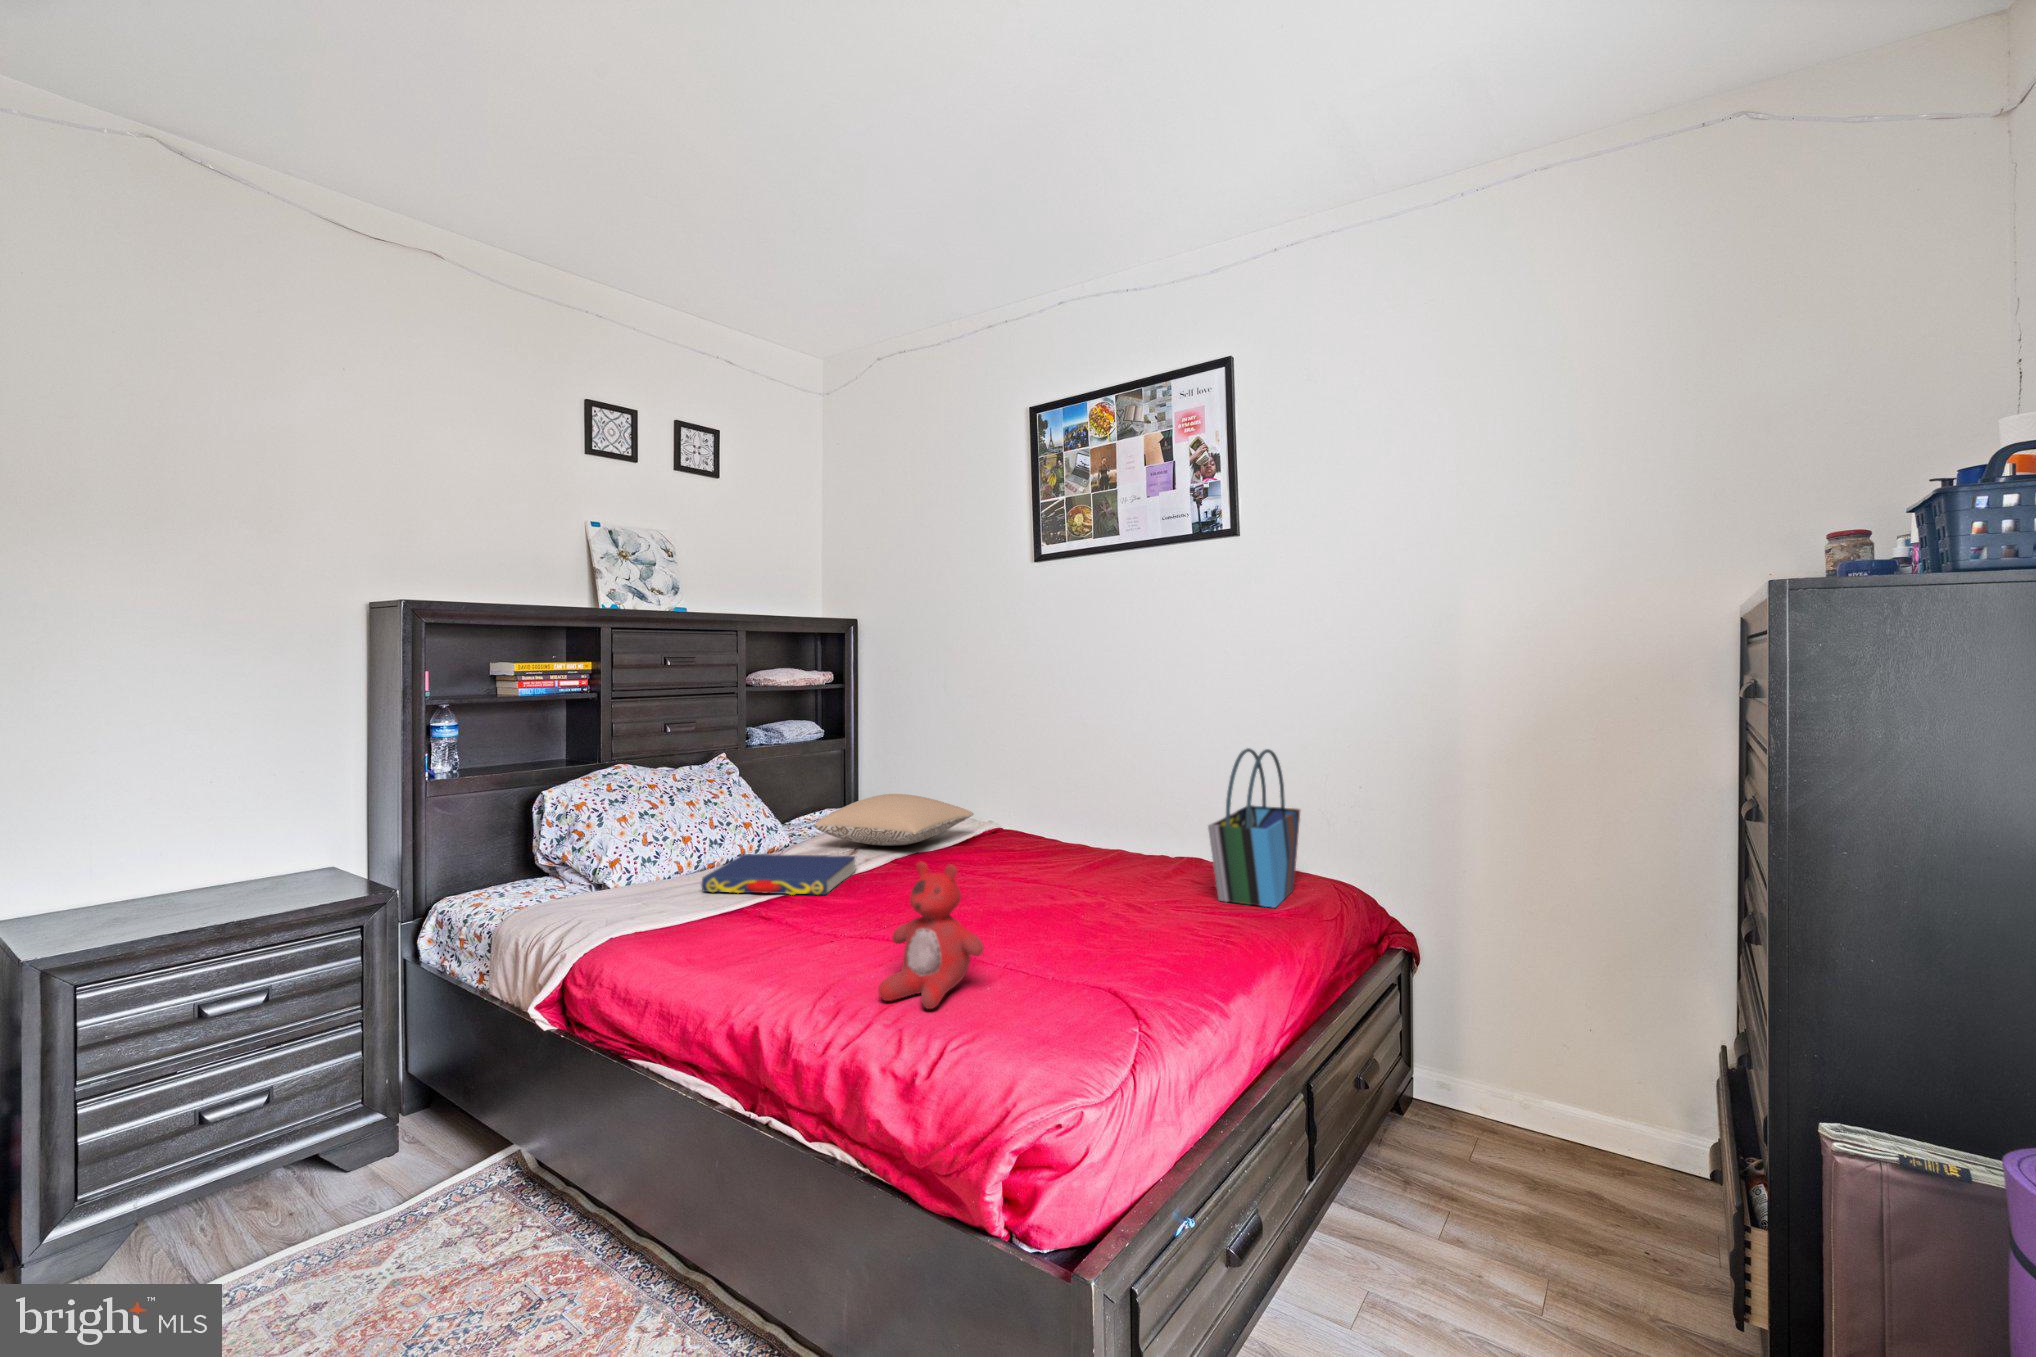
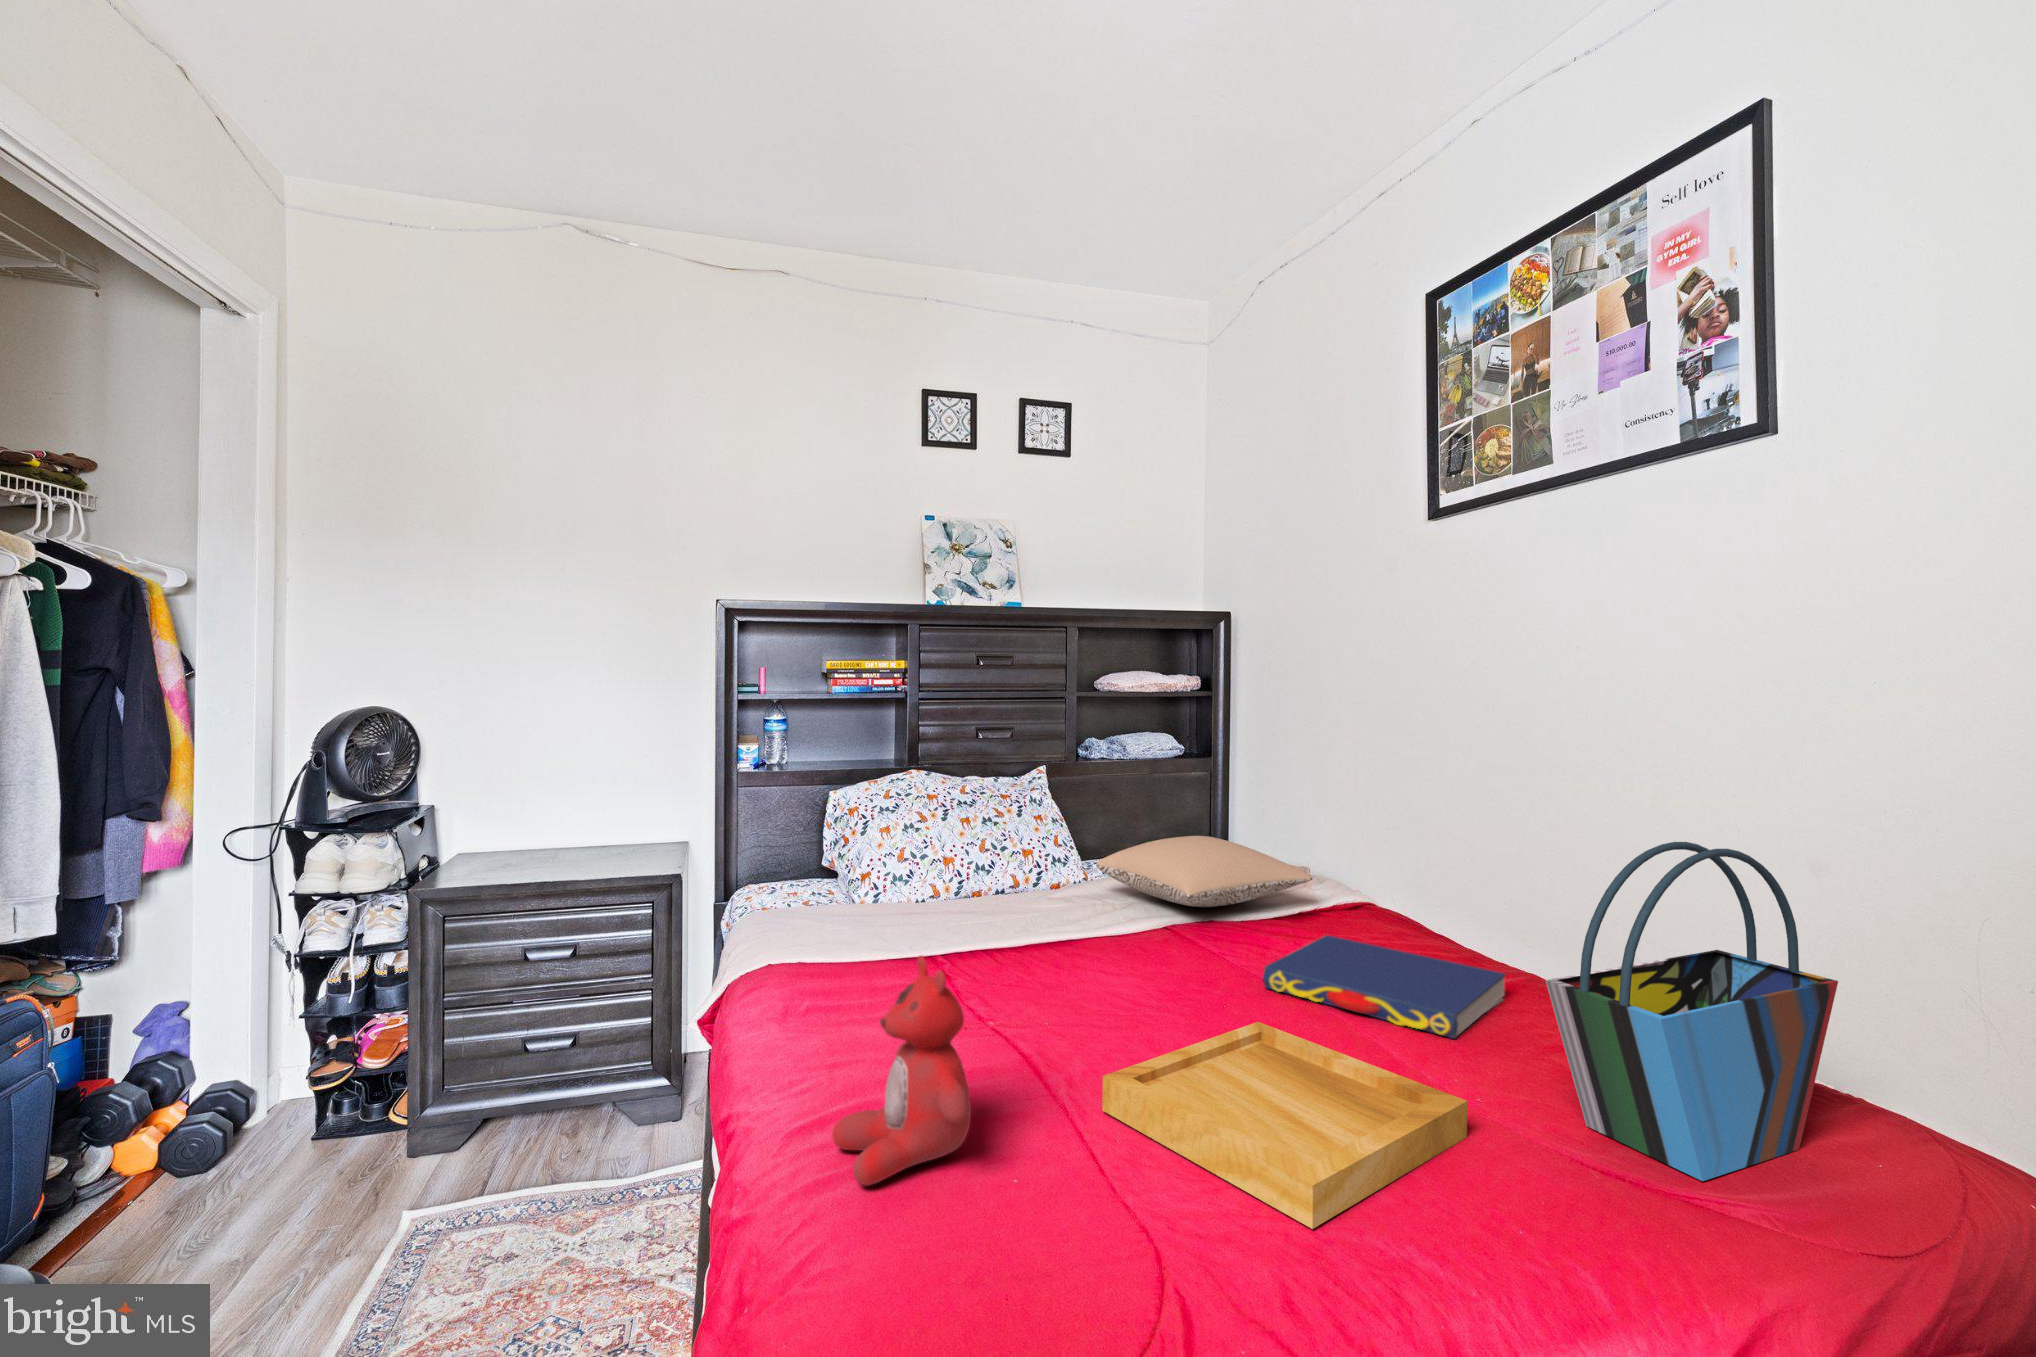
book: present [701,854,855,895] -> present [1263,935,1506,1038]
tray: none [1005,888,1179,961] -> present [1102,1022,1467,1229]

